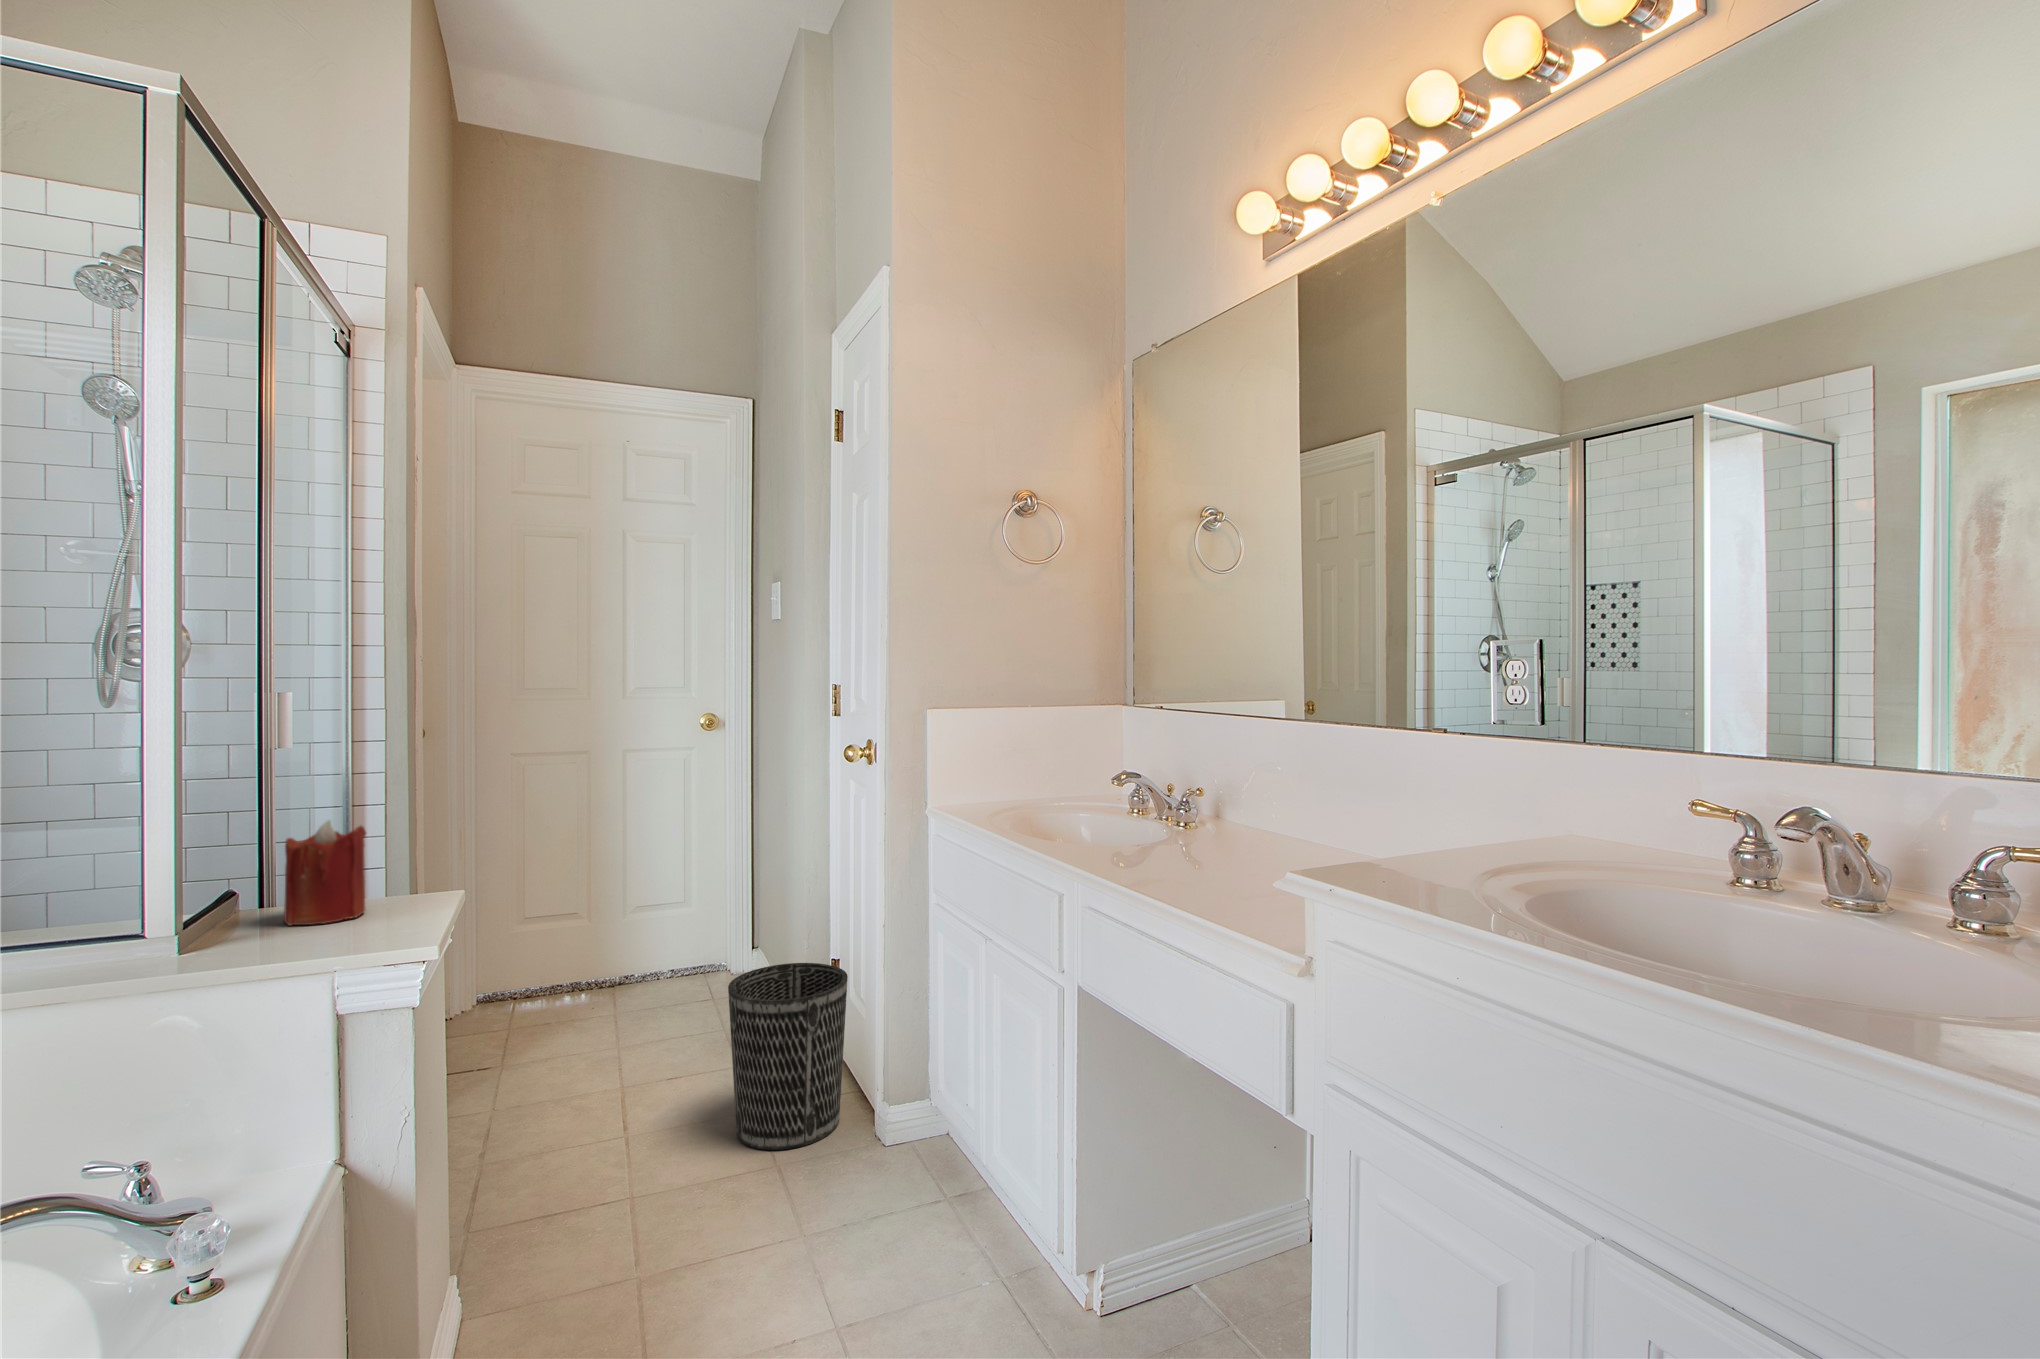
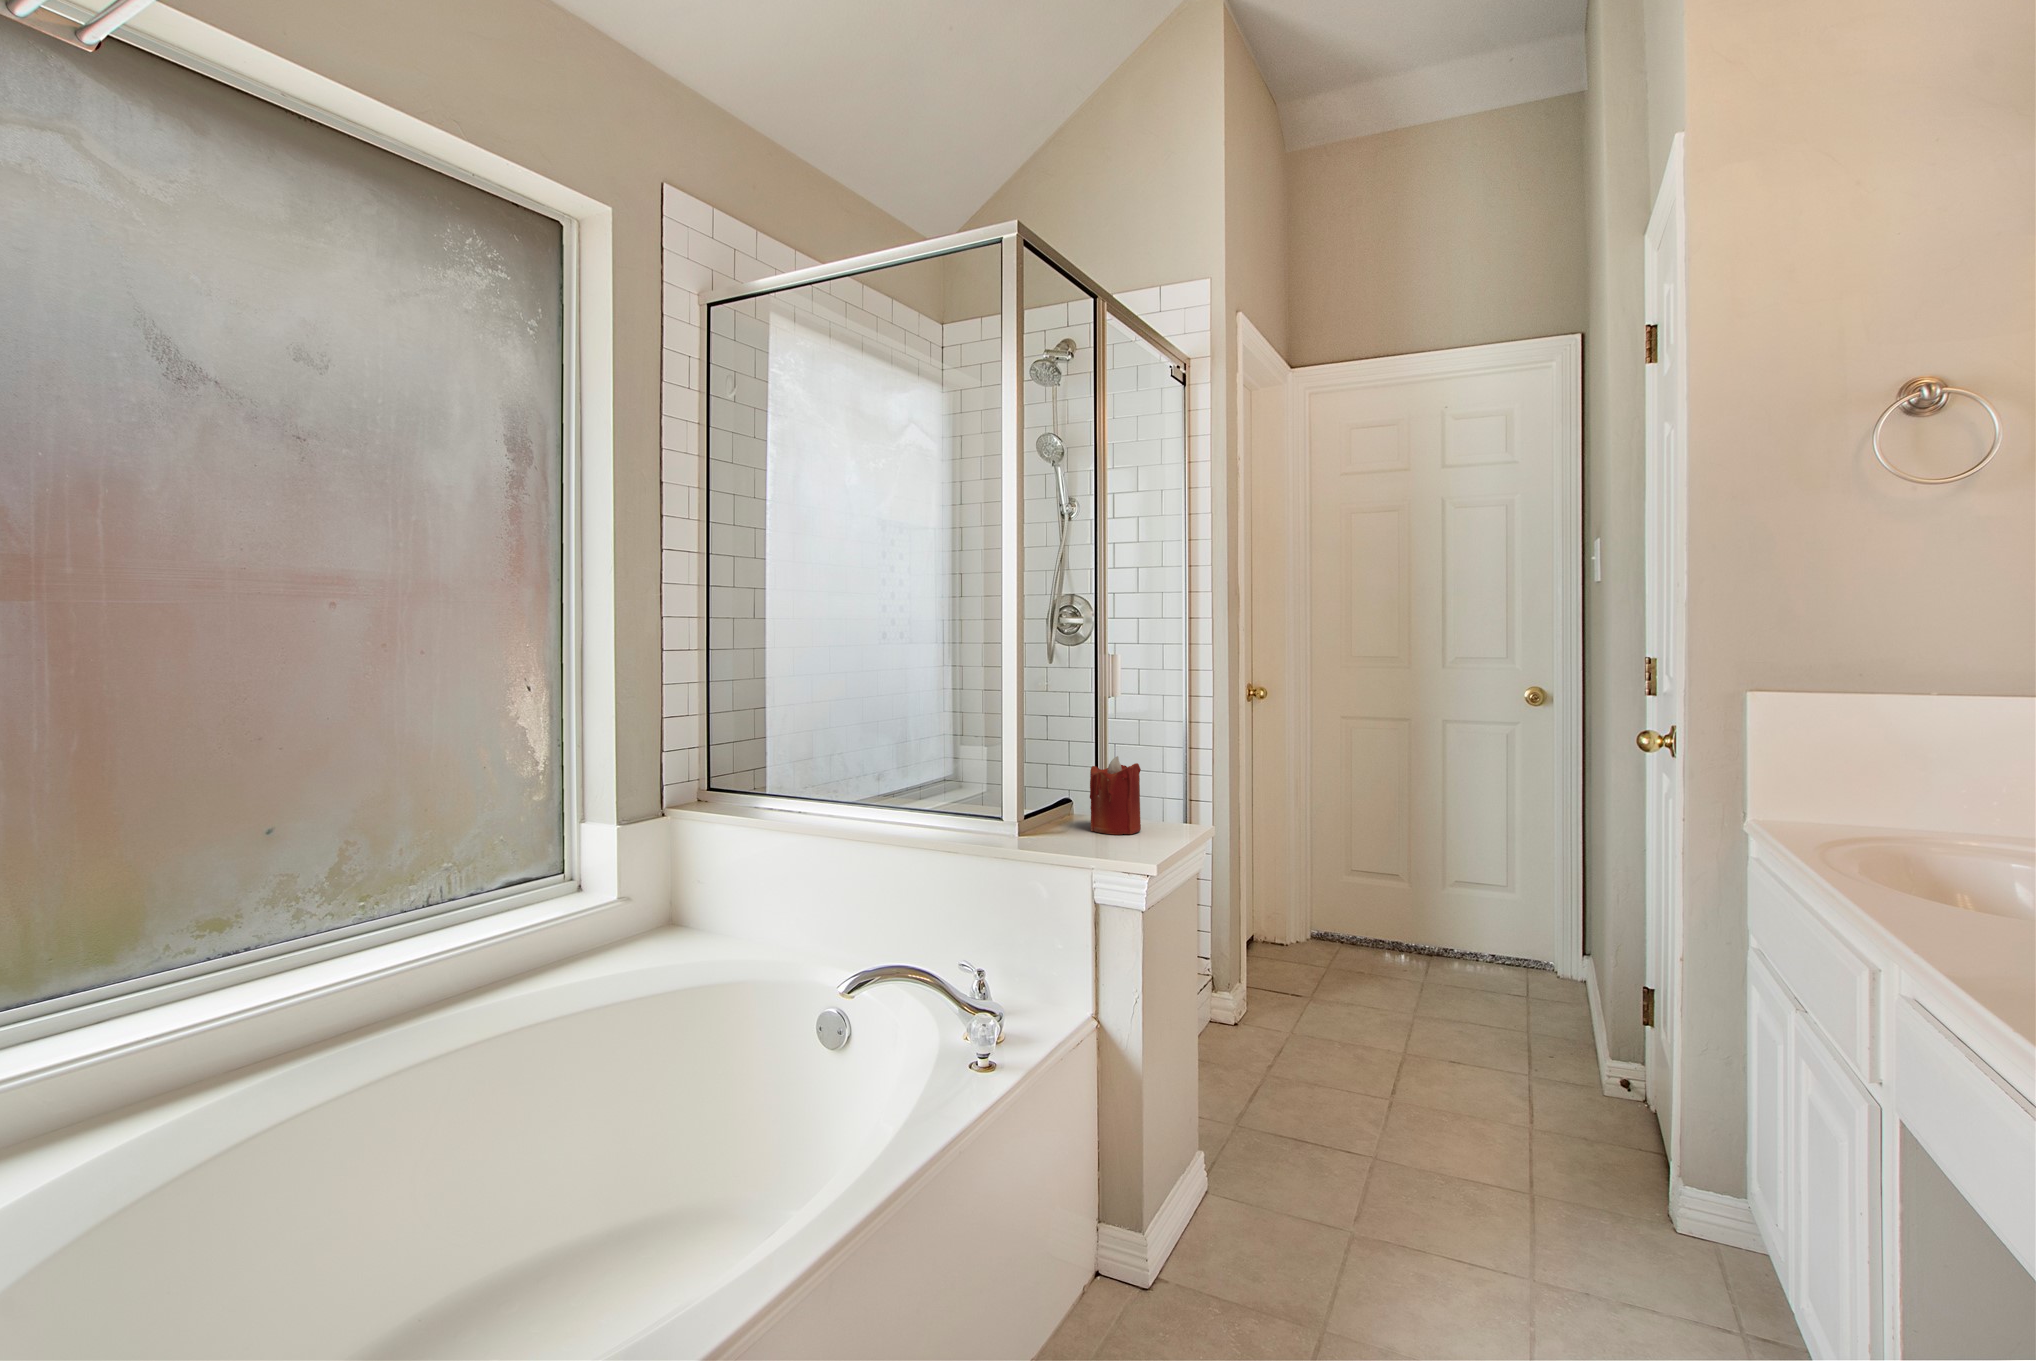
wastebasket: present [728,963,848,1150] -> none [1493,972,1642,1184]

